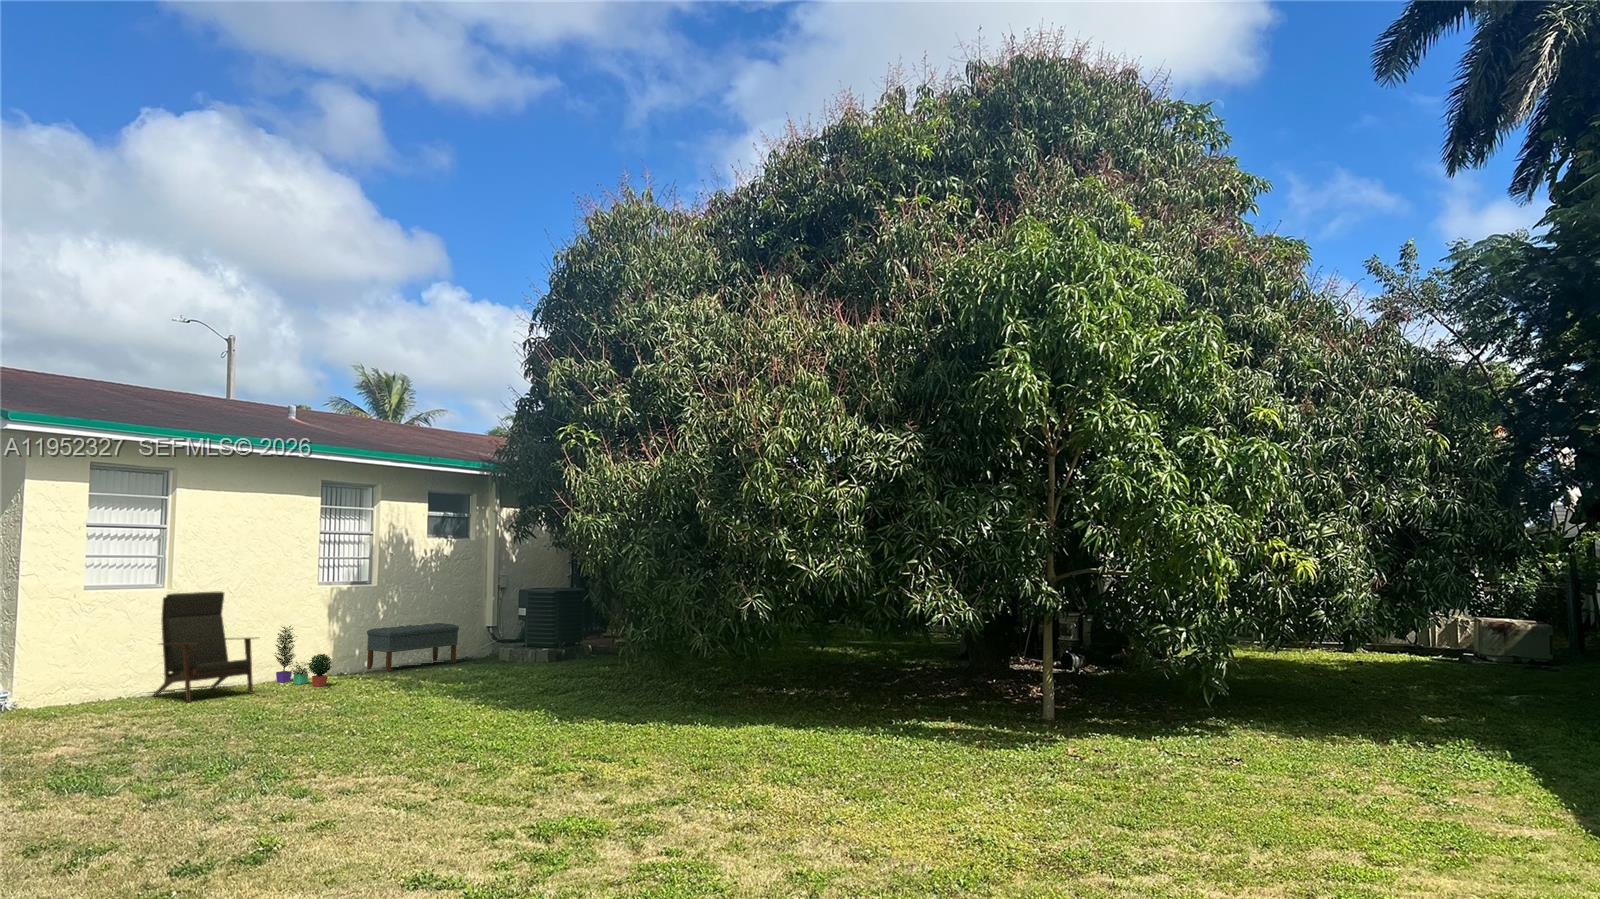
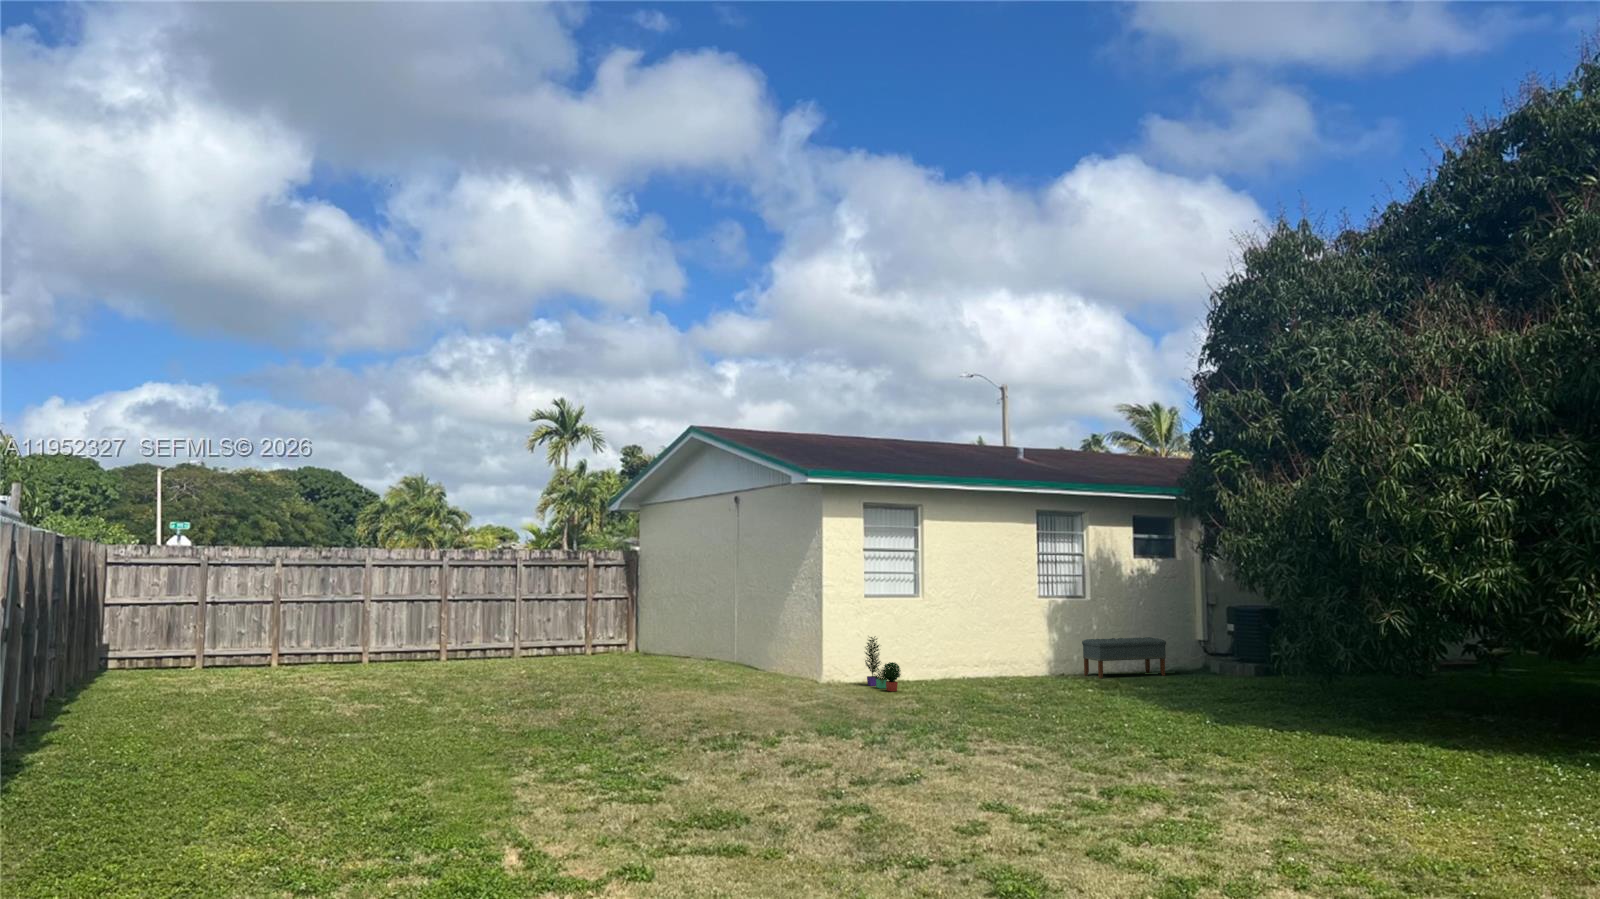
lounge chair: present [153,591,257,702] -> none [917,602,988,688]
potted plant: present [274,626,332,687] -> present [865,636,901,691]

